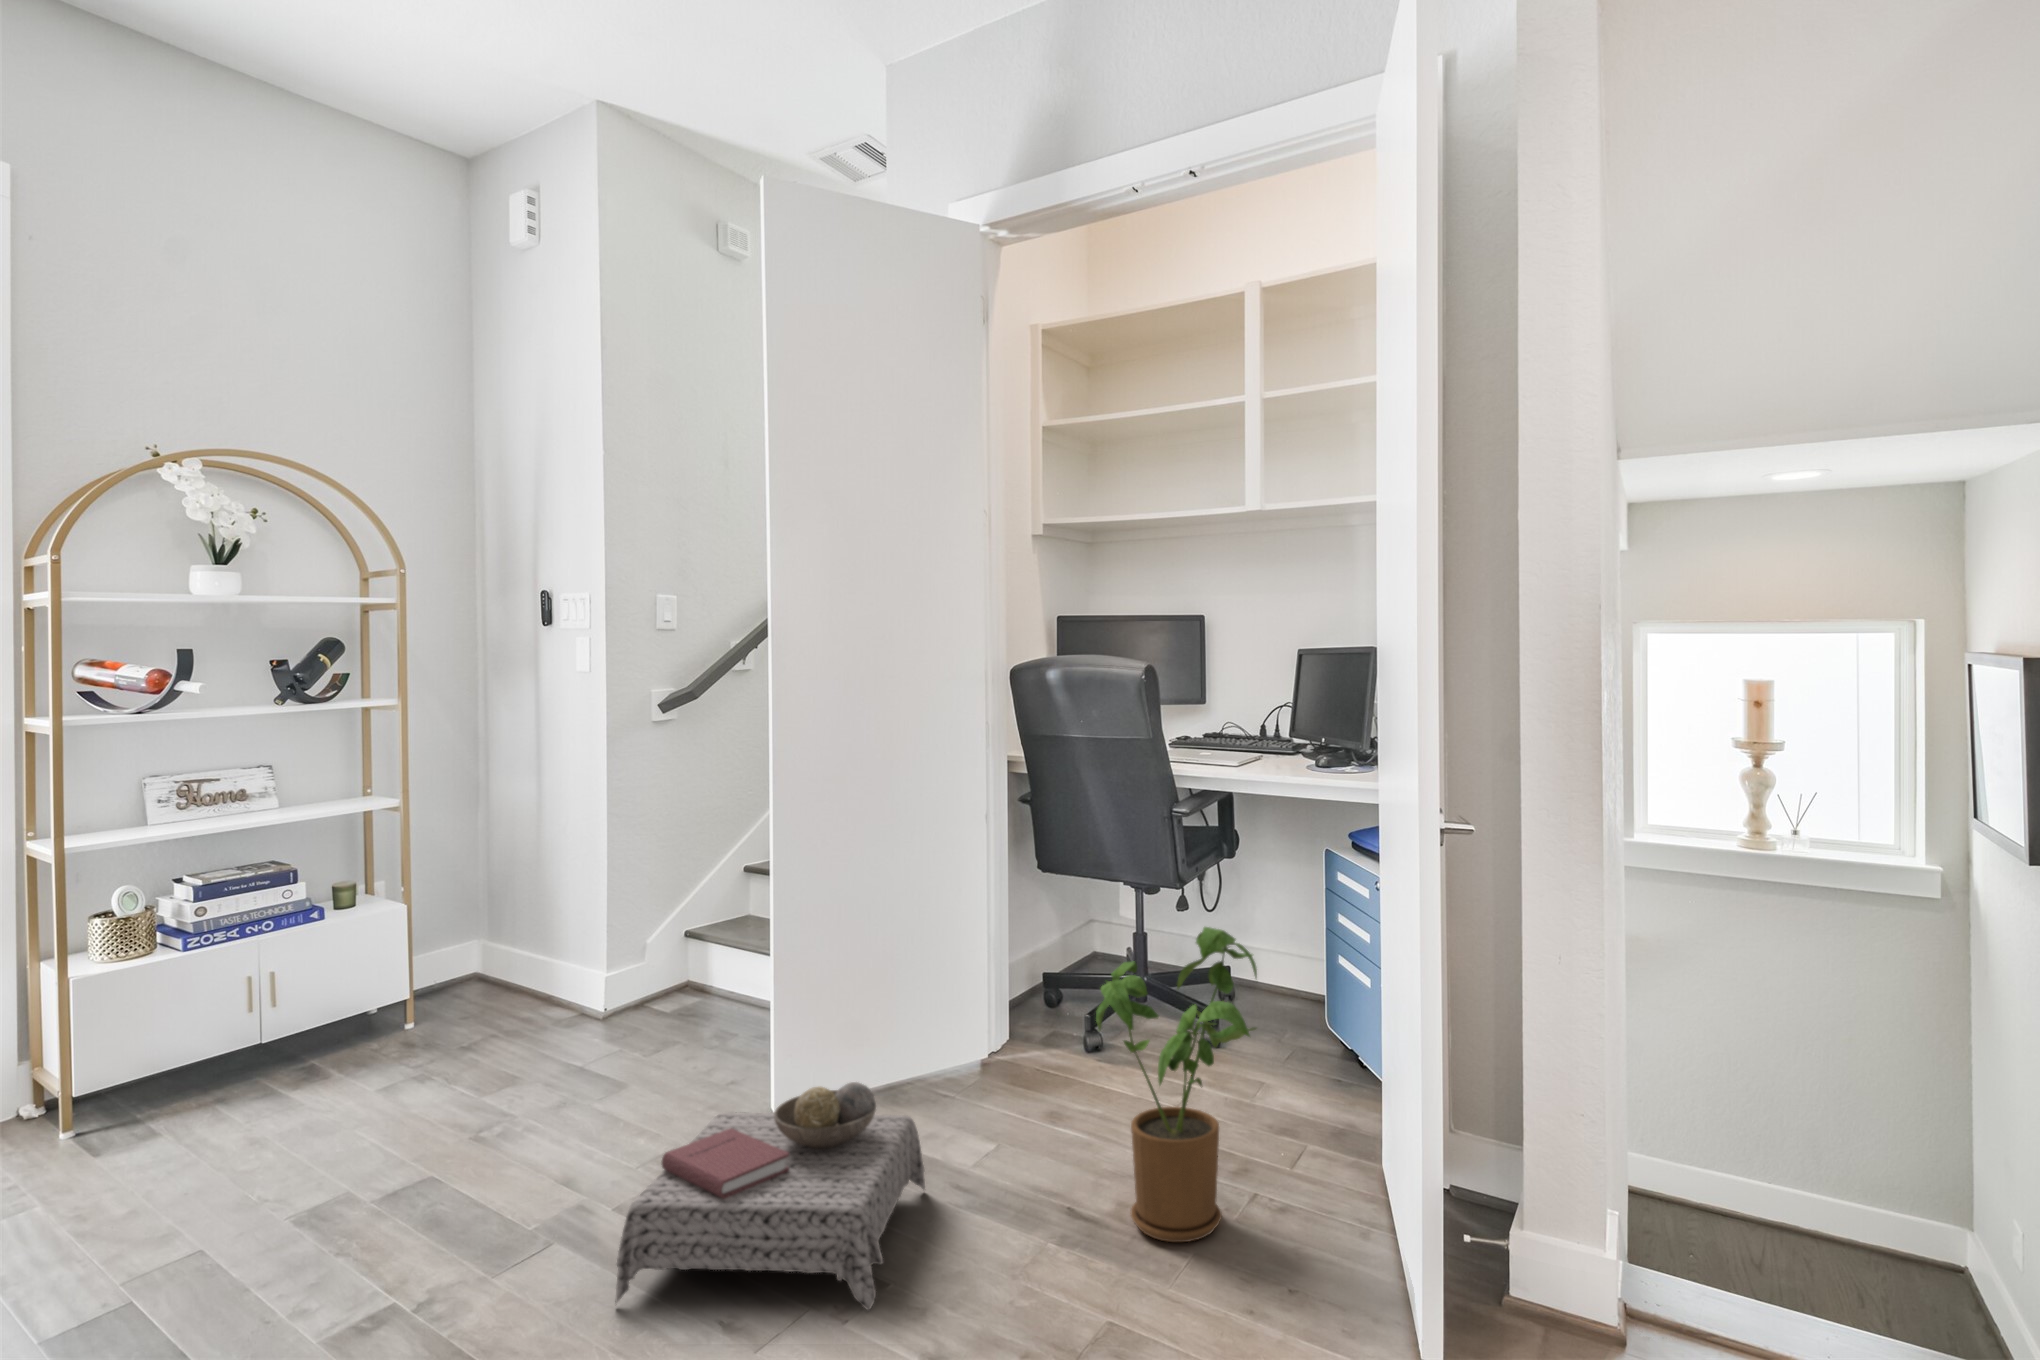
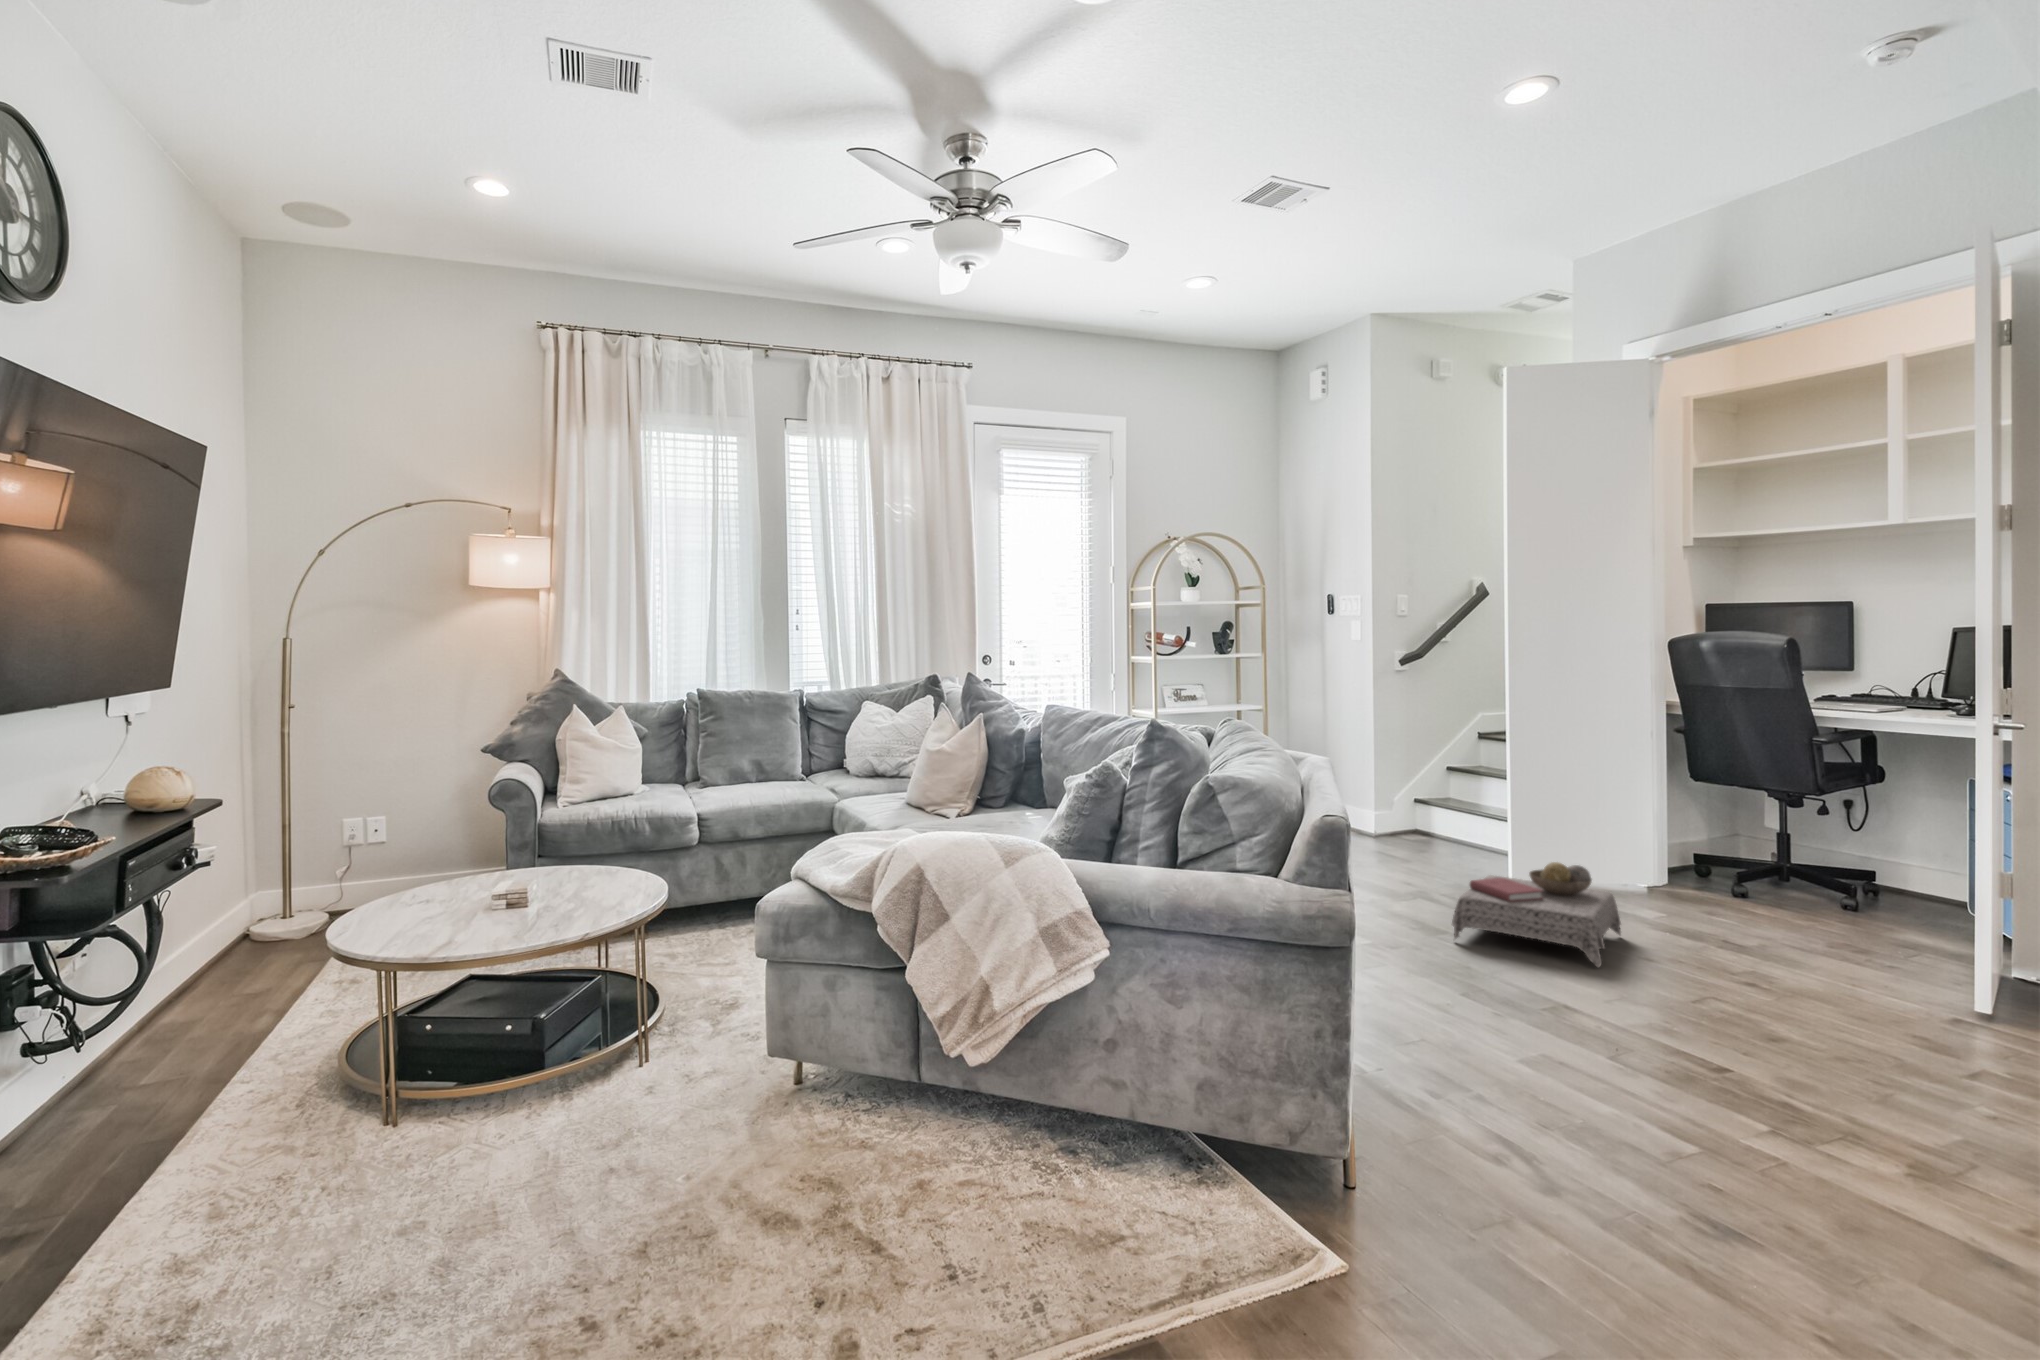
house plant: present [1096,927,1257,1242] -> none [1747,802,1879,986]

